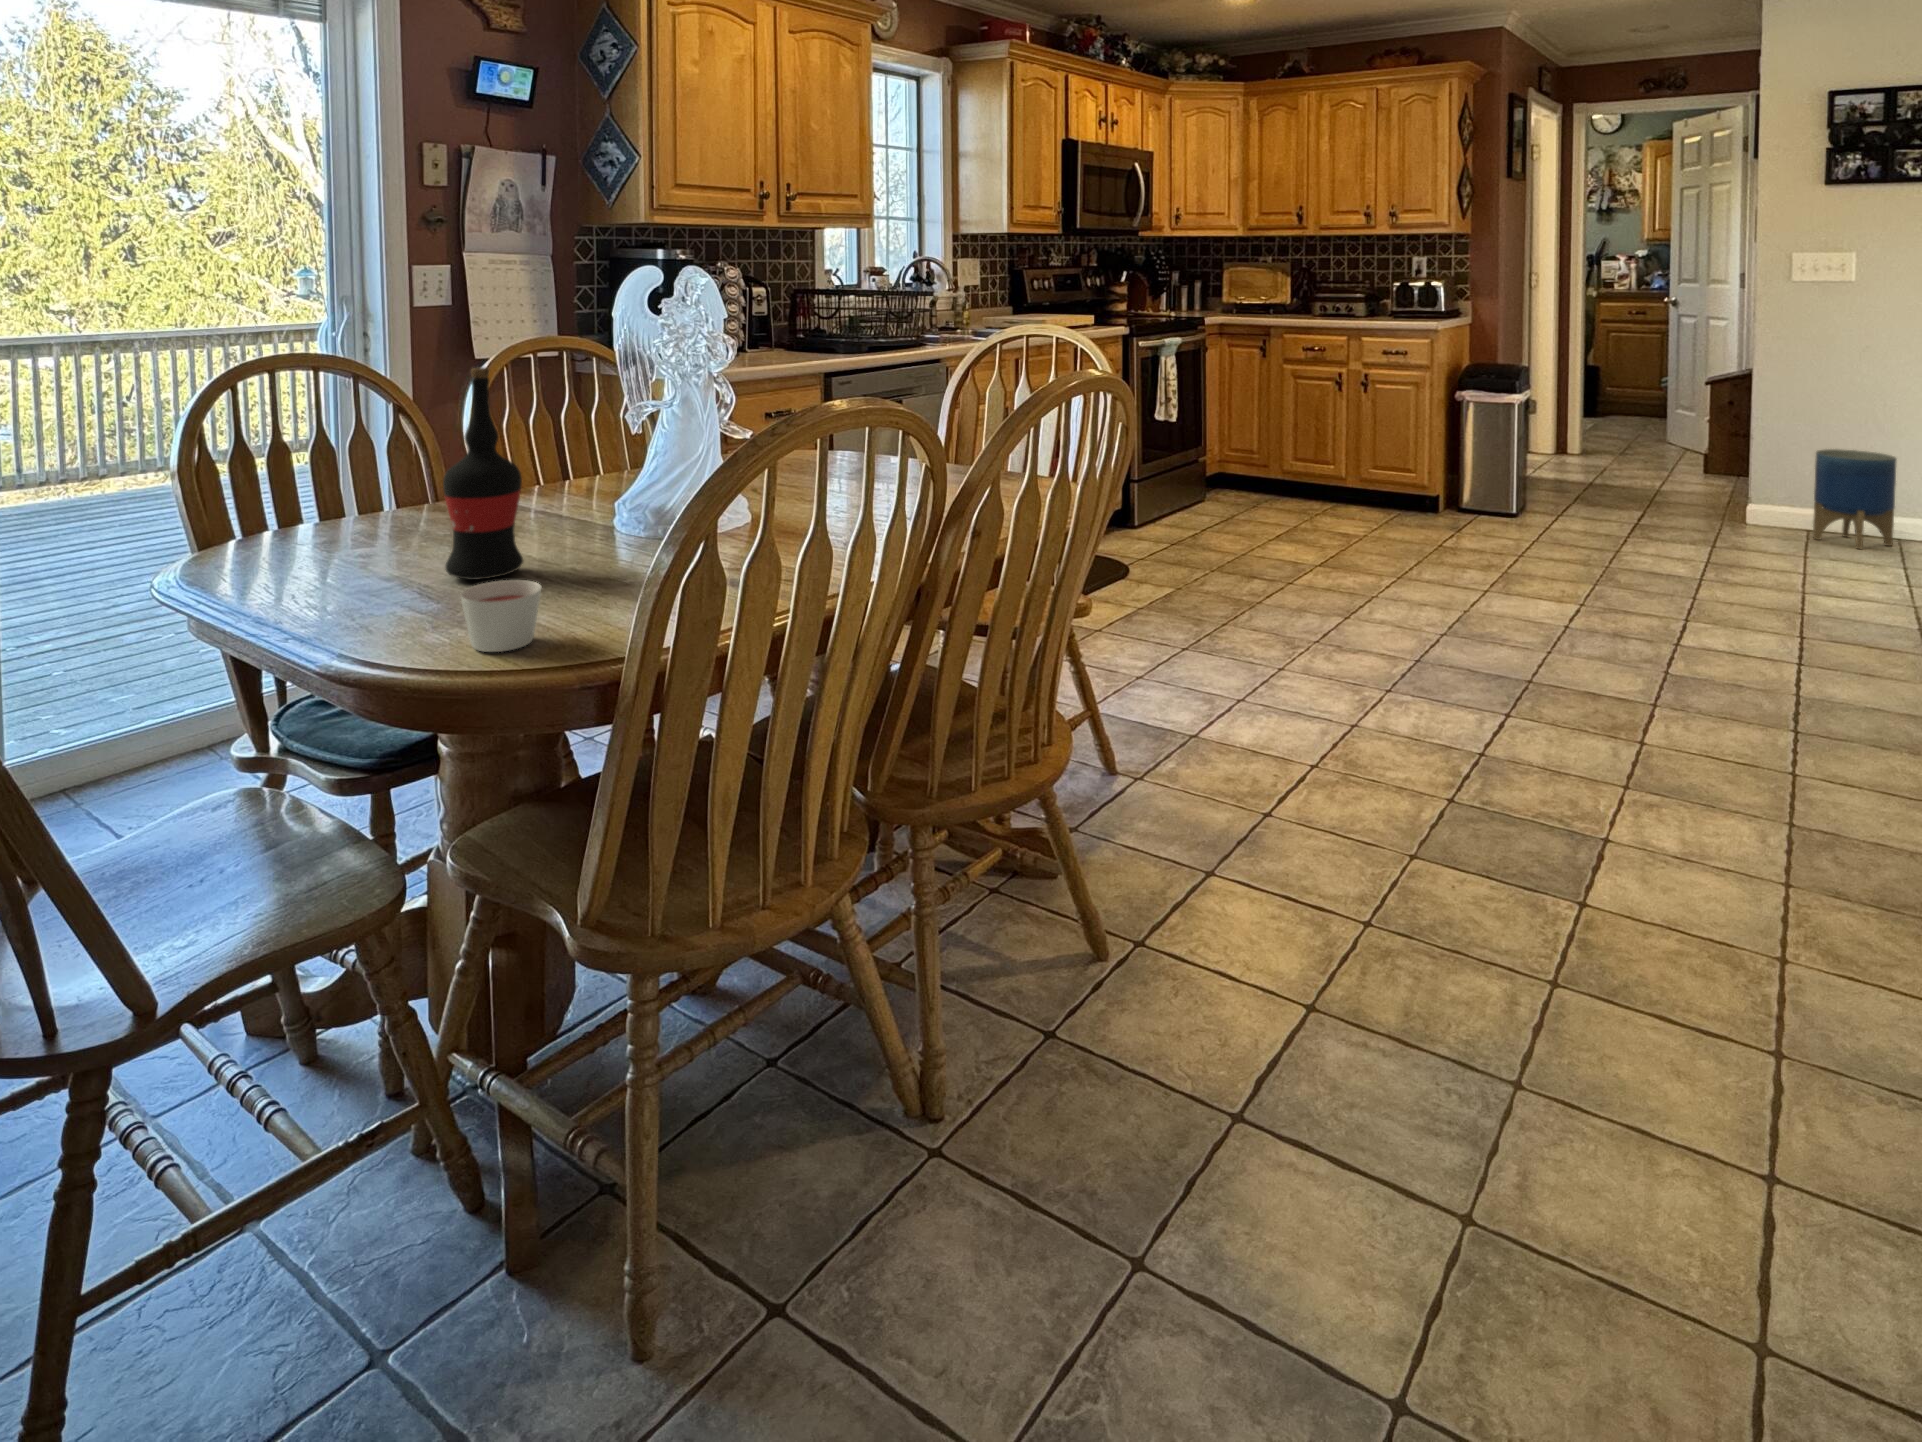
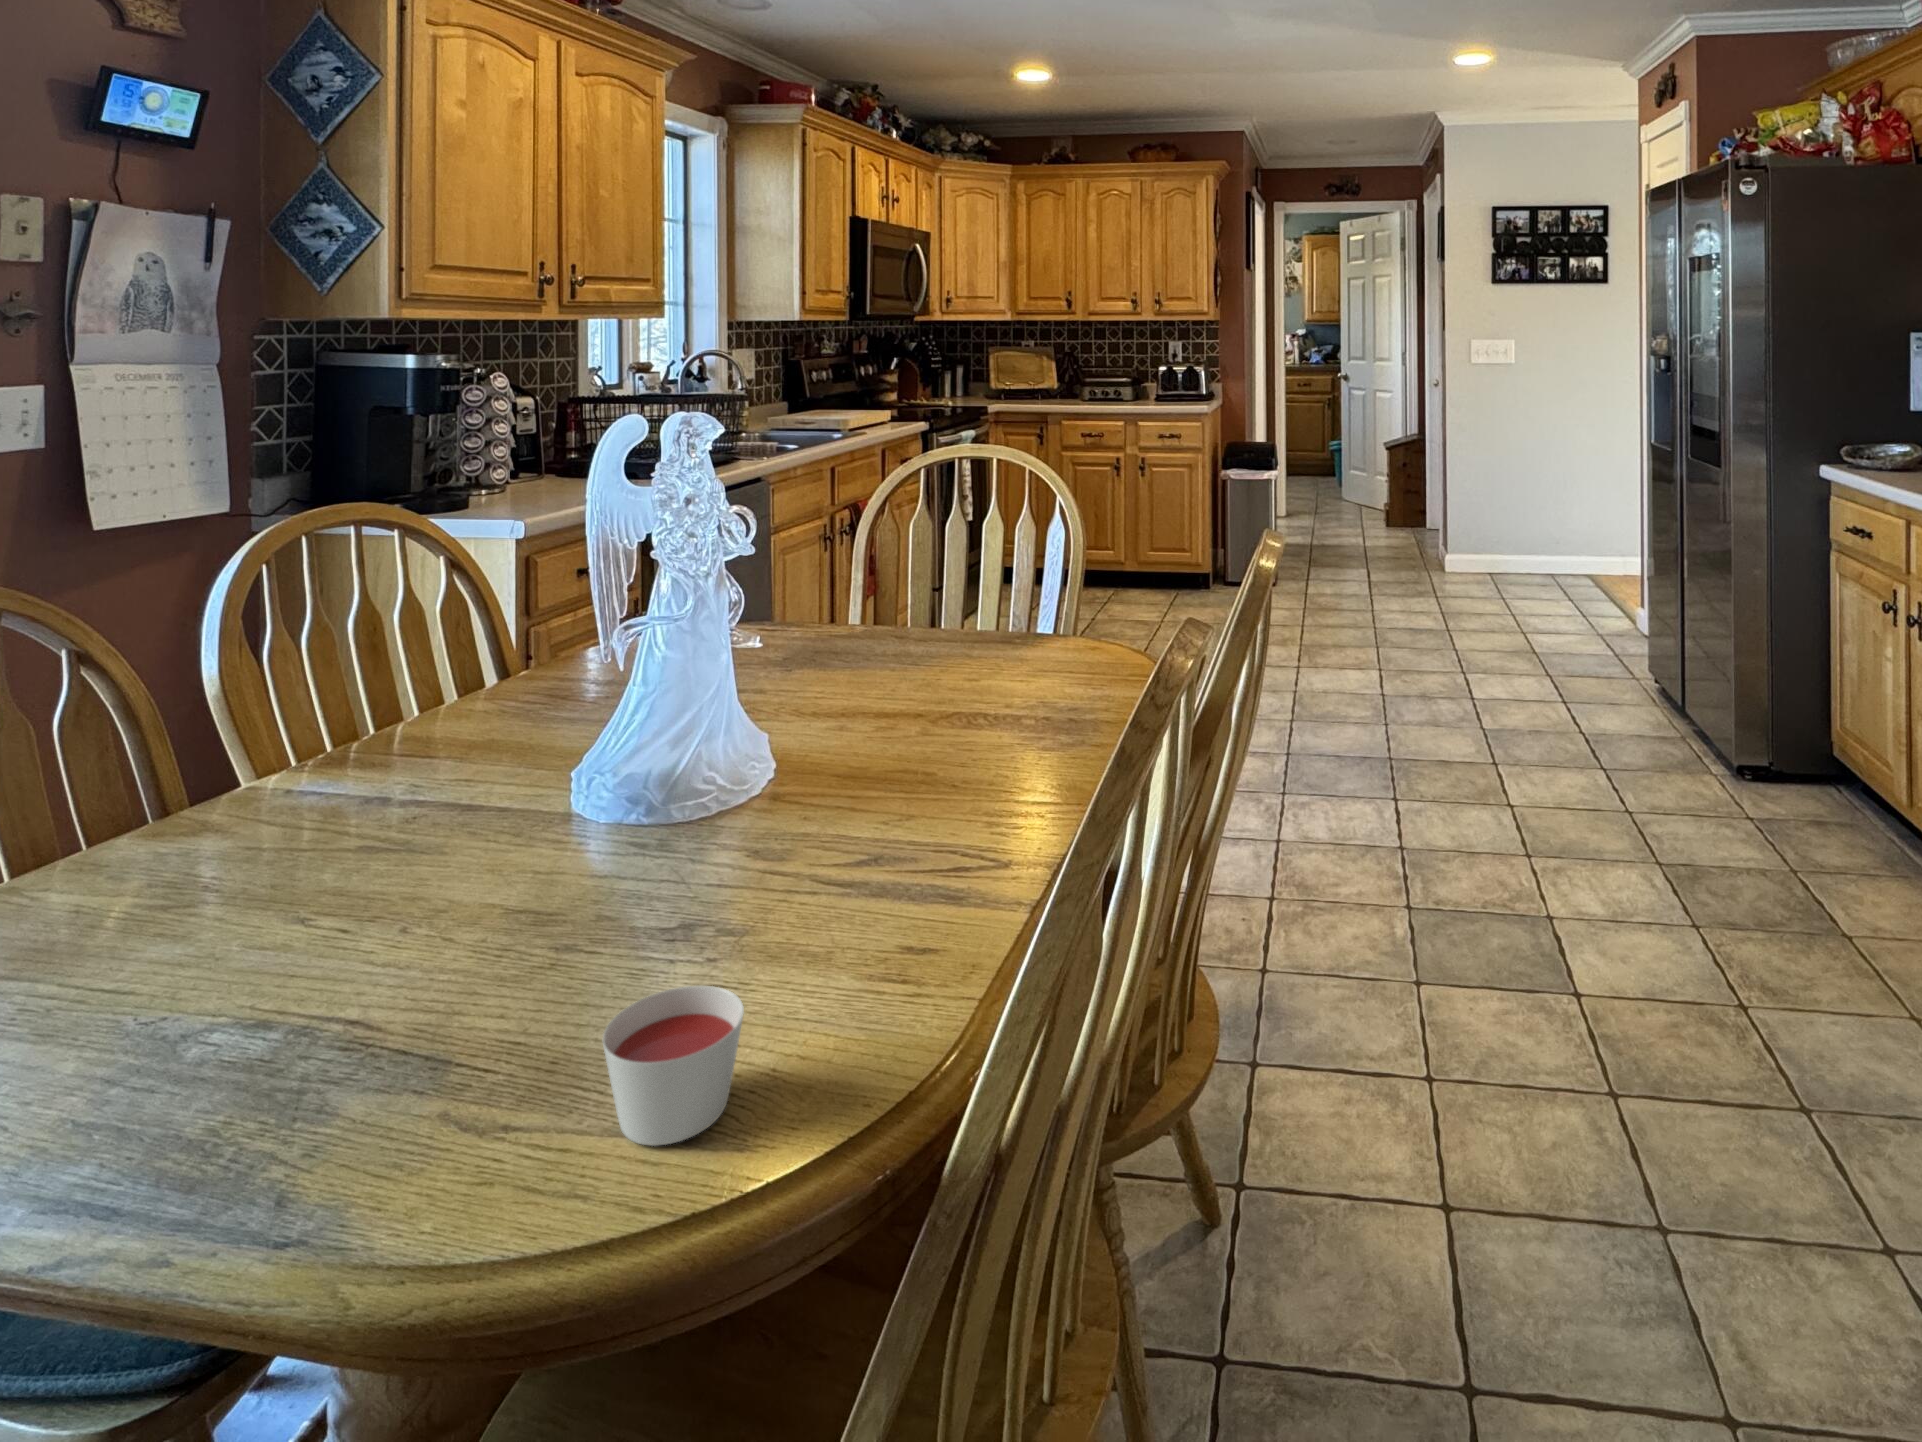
wine bottle: present [443,367,523,580] -> none [389,610,529,980]
planter: present [1813,449,1896,549] -> none [1496,502,1550,585]

